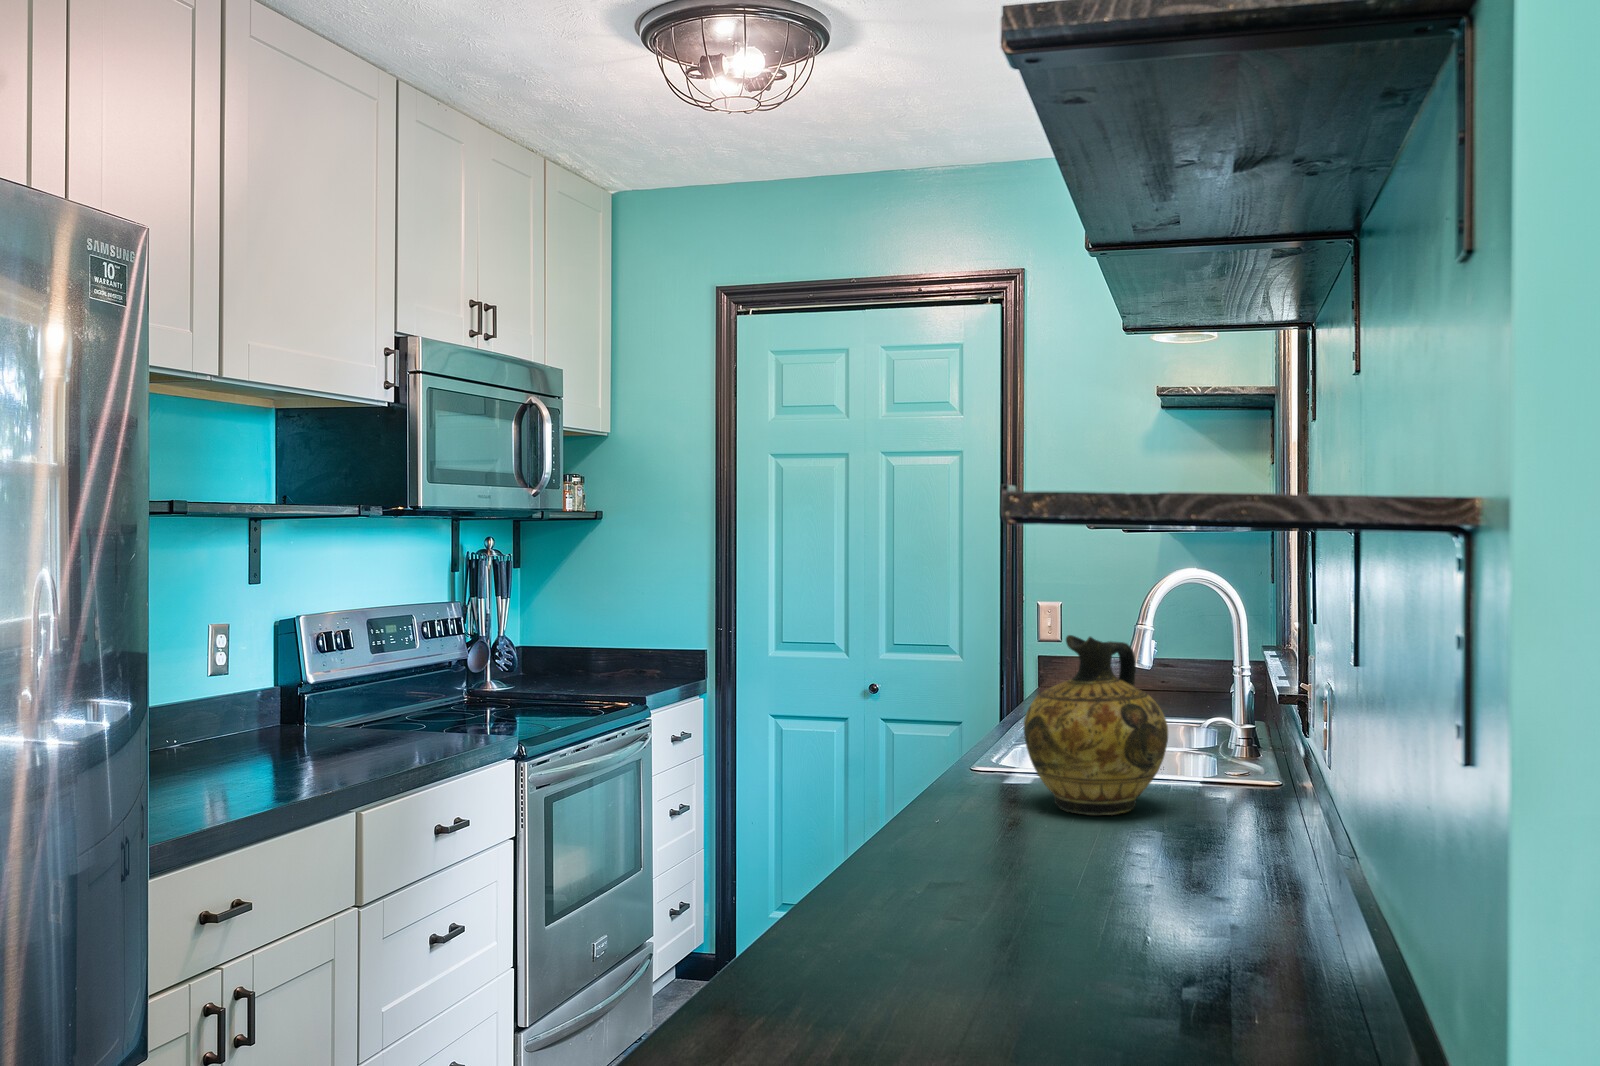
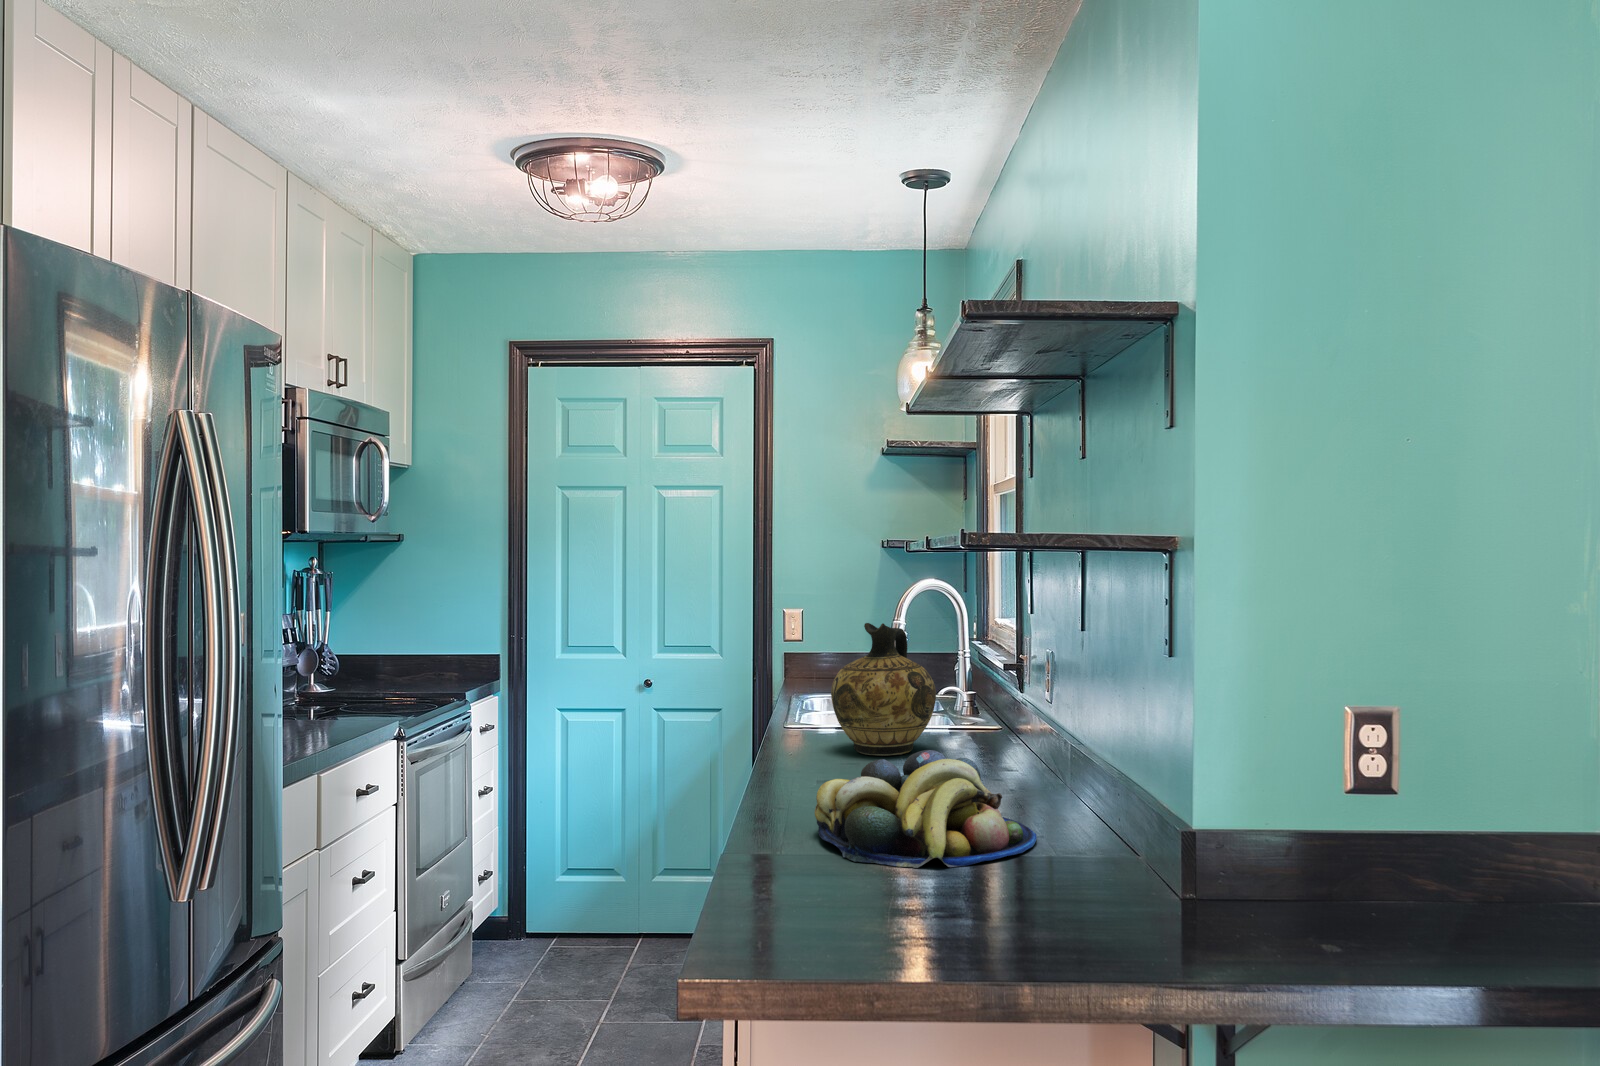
fruit bowl: none [890,833,1214,1028] -> present [815,750,1037,868]

